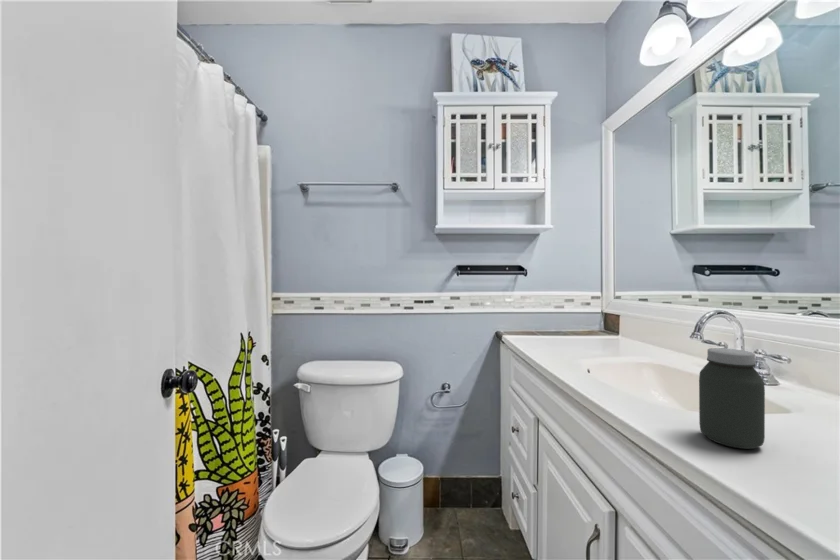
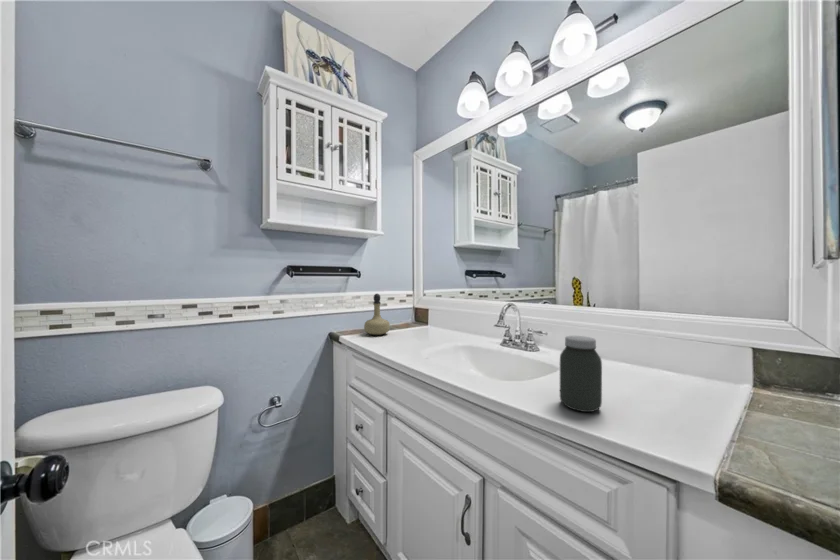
perfume bottle: none [530,294,559,339] -> present [364,294,390,335]

